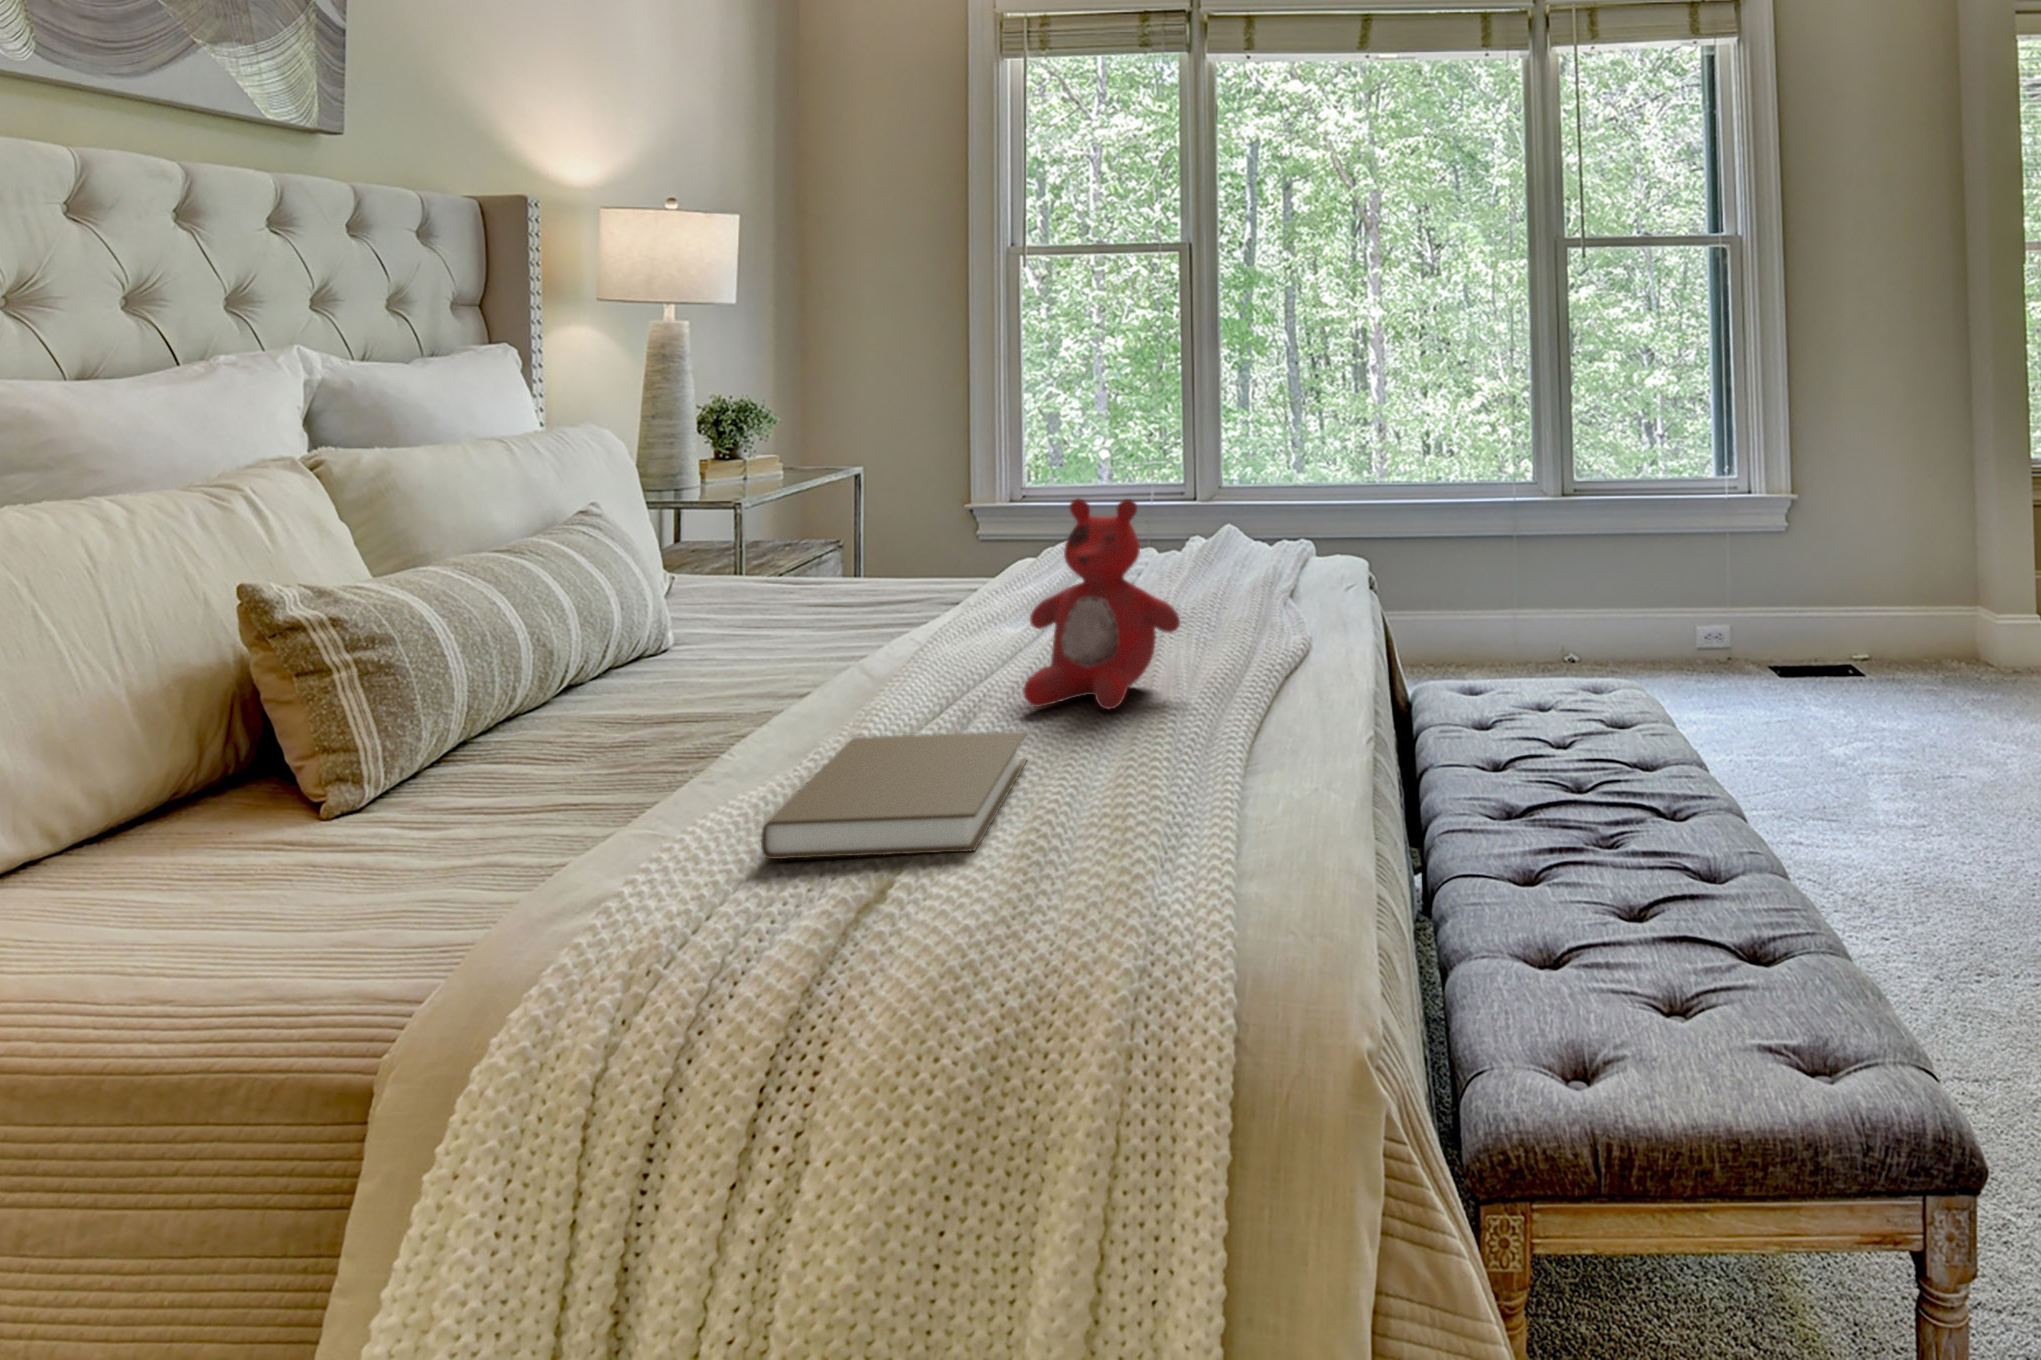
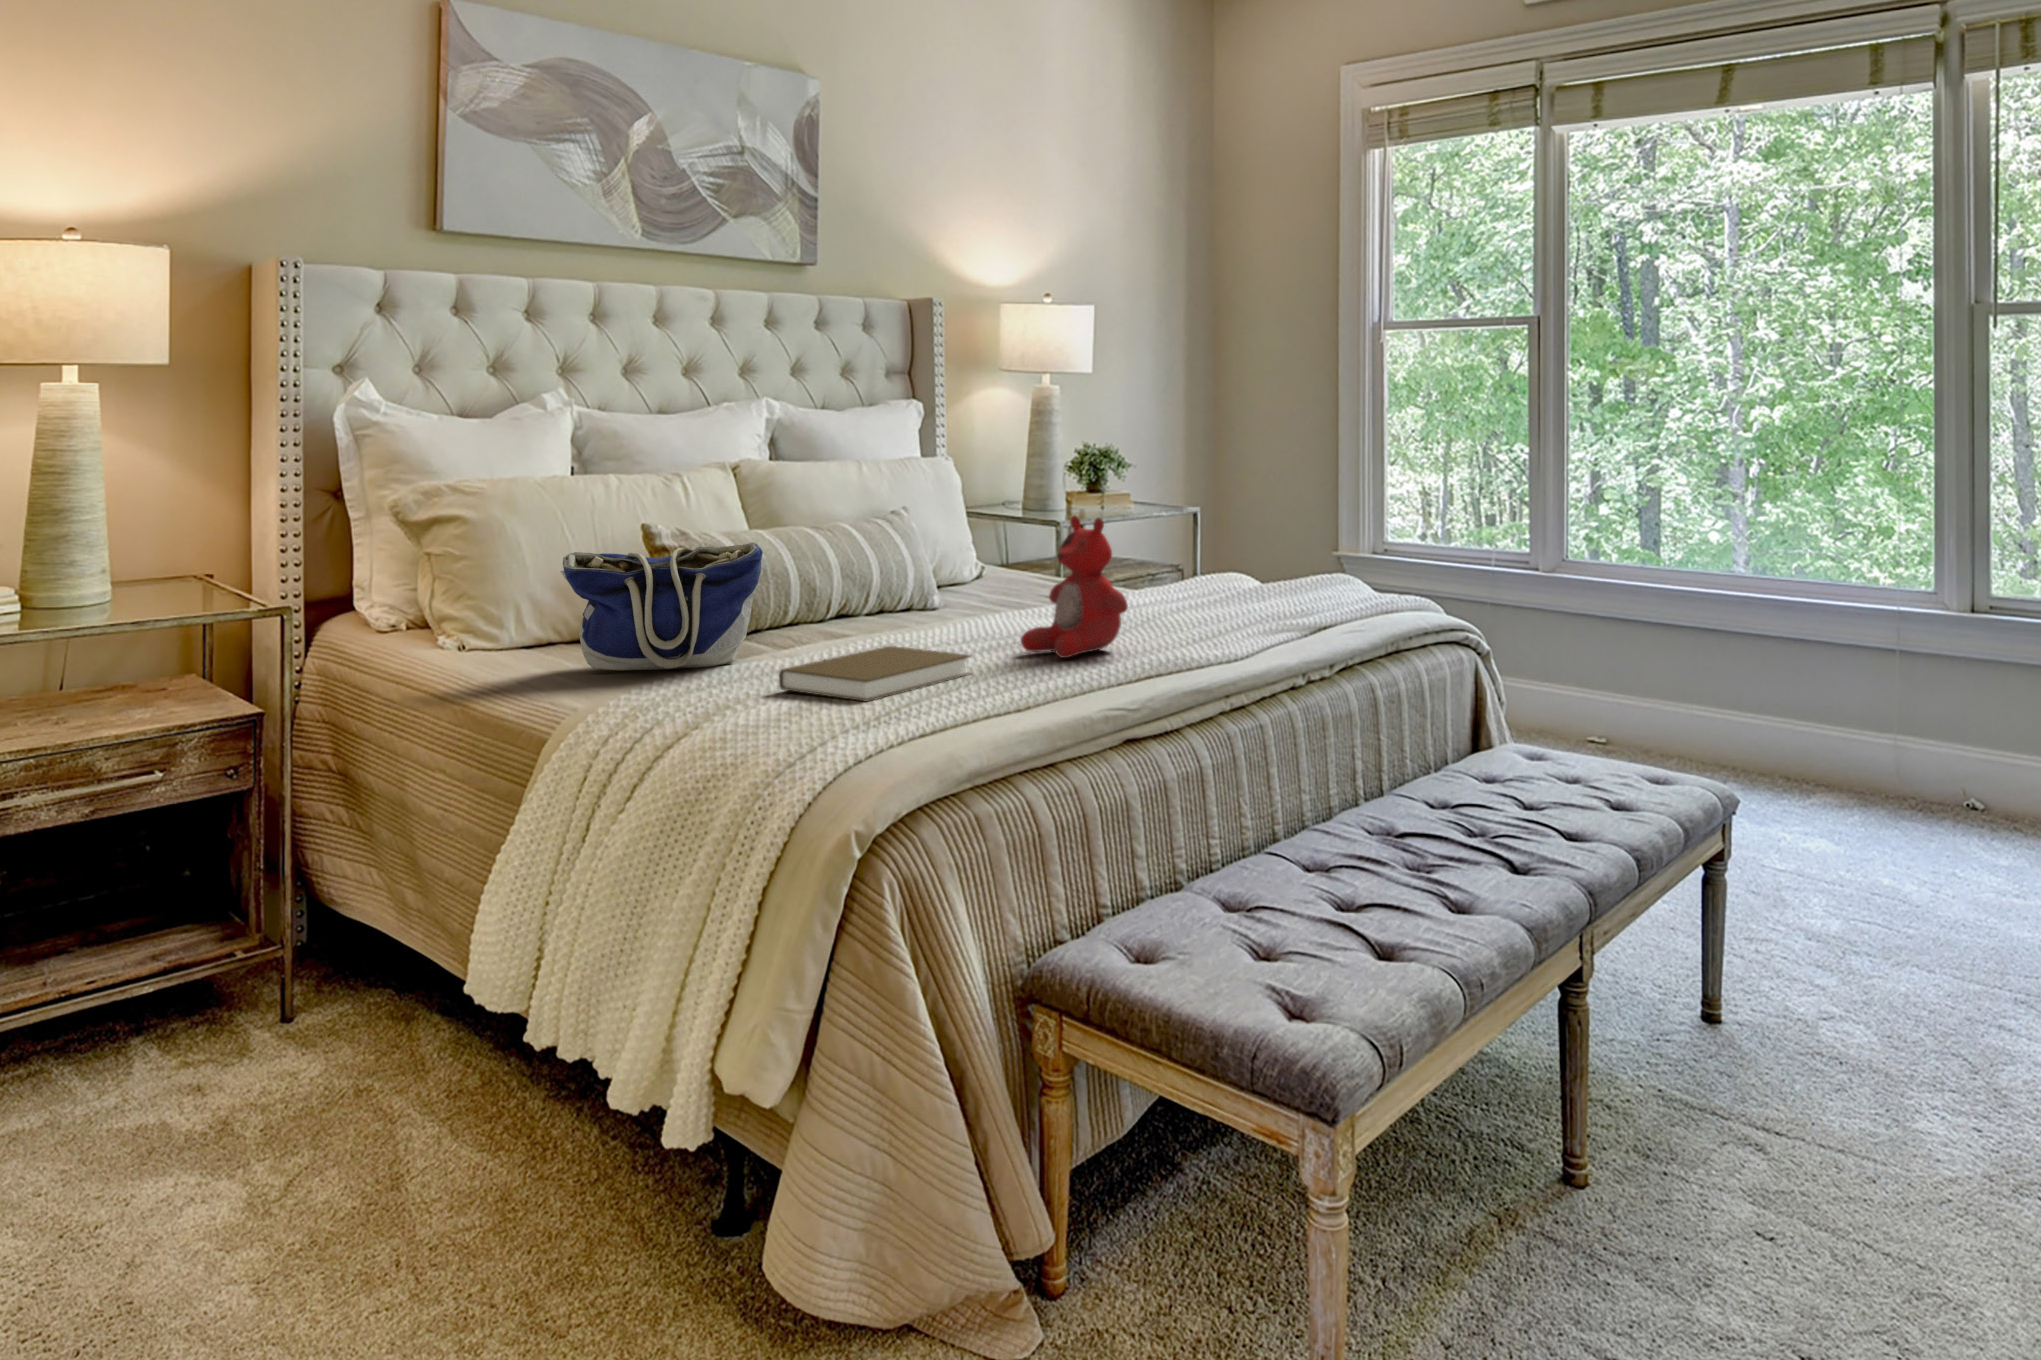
tote bag: none [153,593,601,891] -> present [561,542,763,671]

